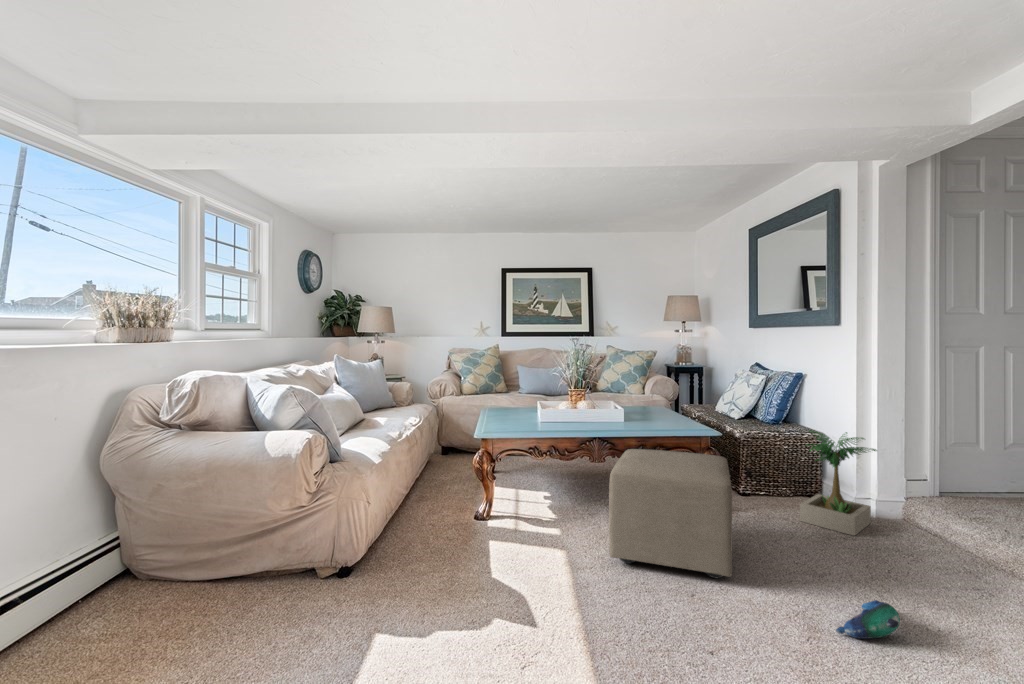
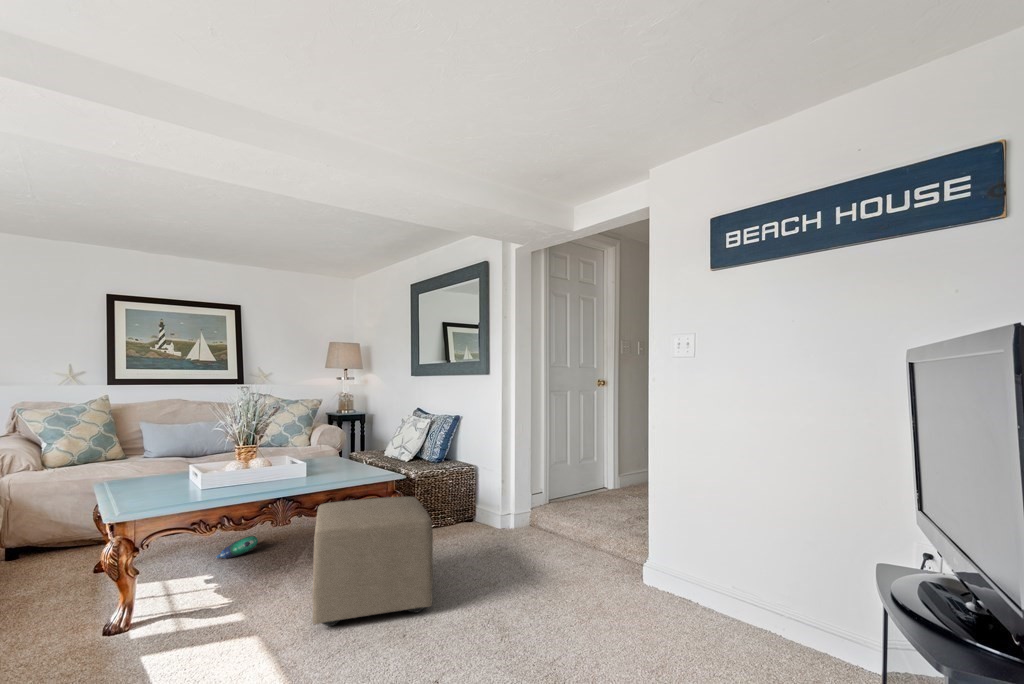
potted plant: present [800,430,877,536] -> none [466,461,522,546]
plush toy: present [836,600,900,639] -> present [216,536,258,559]

